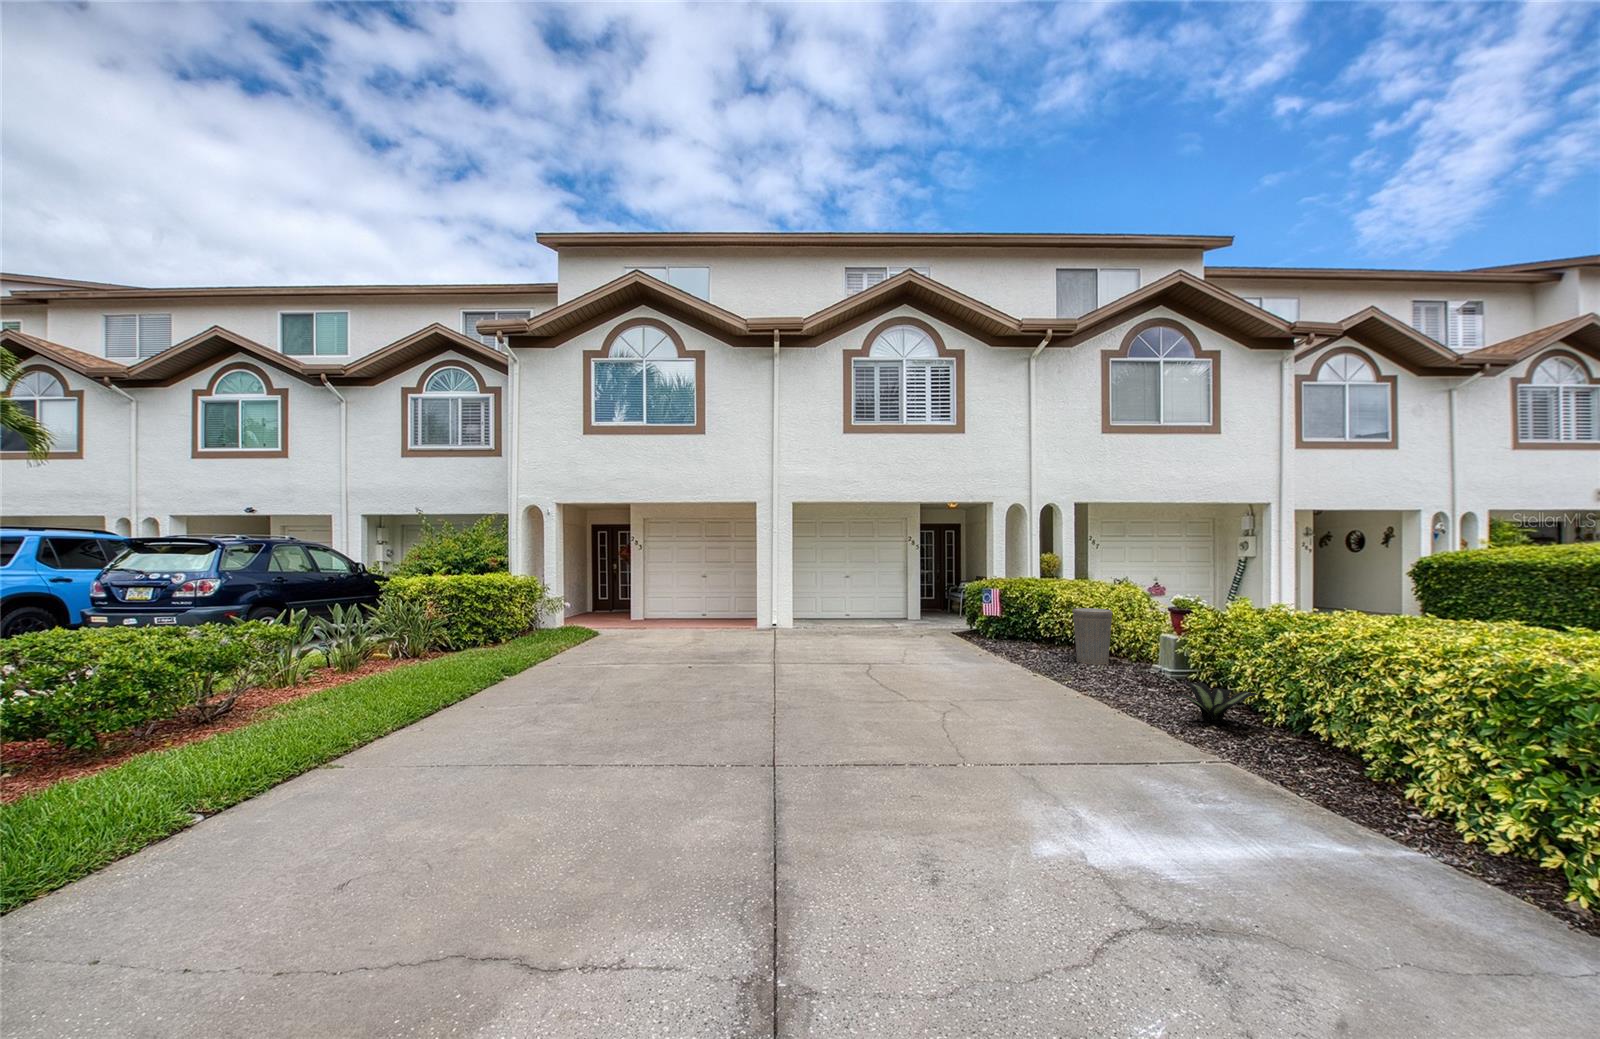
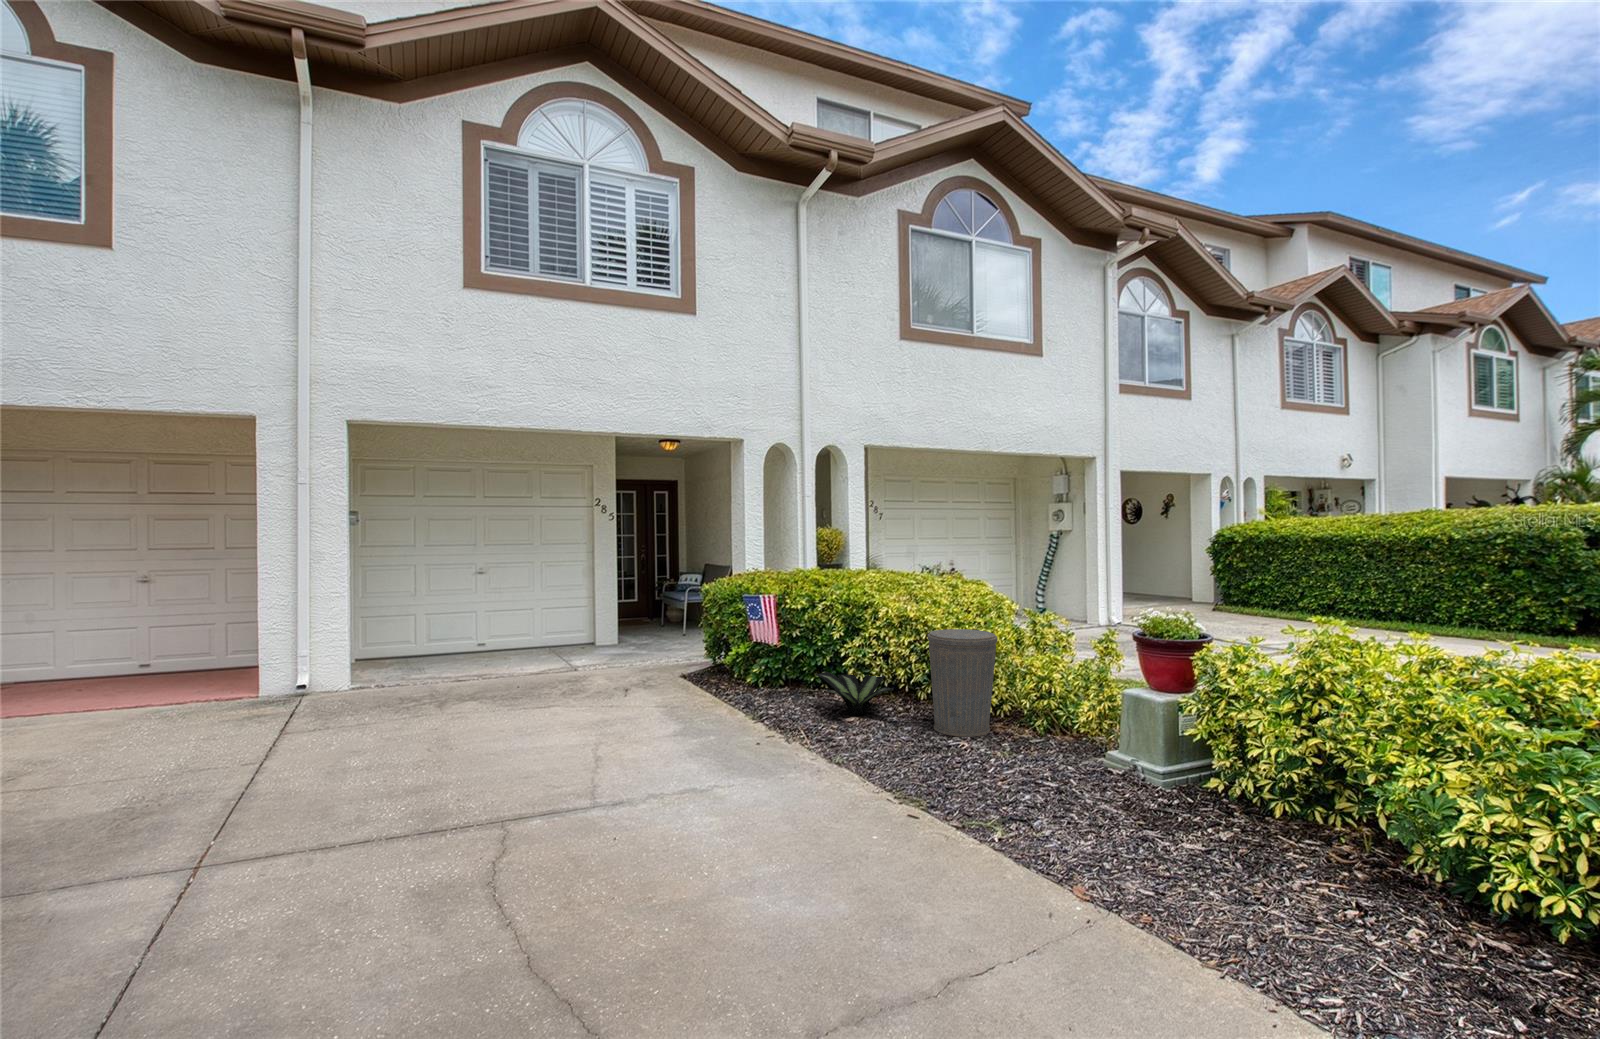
potted plant: present [1178,683,1258,724] -> present [816,672,891,716]

